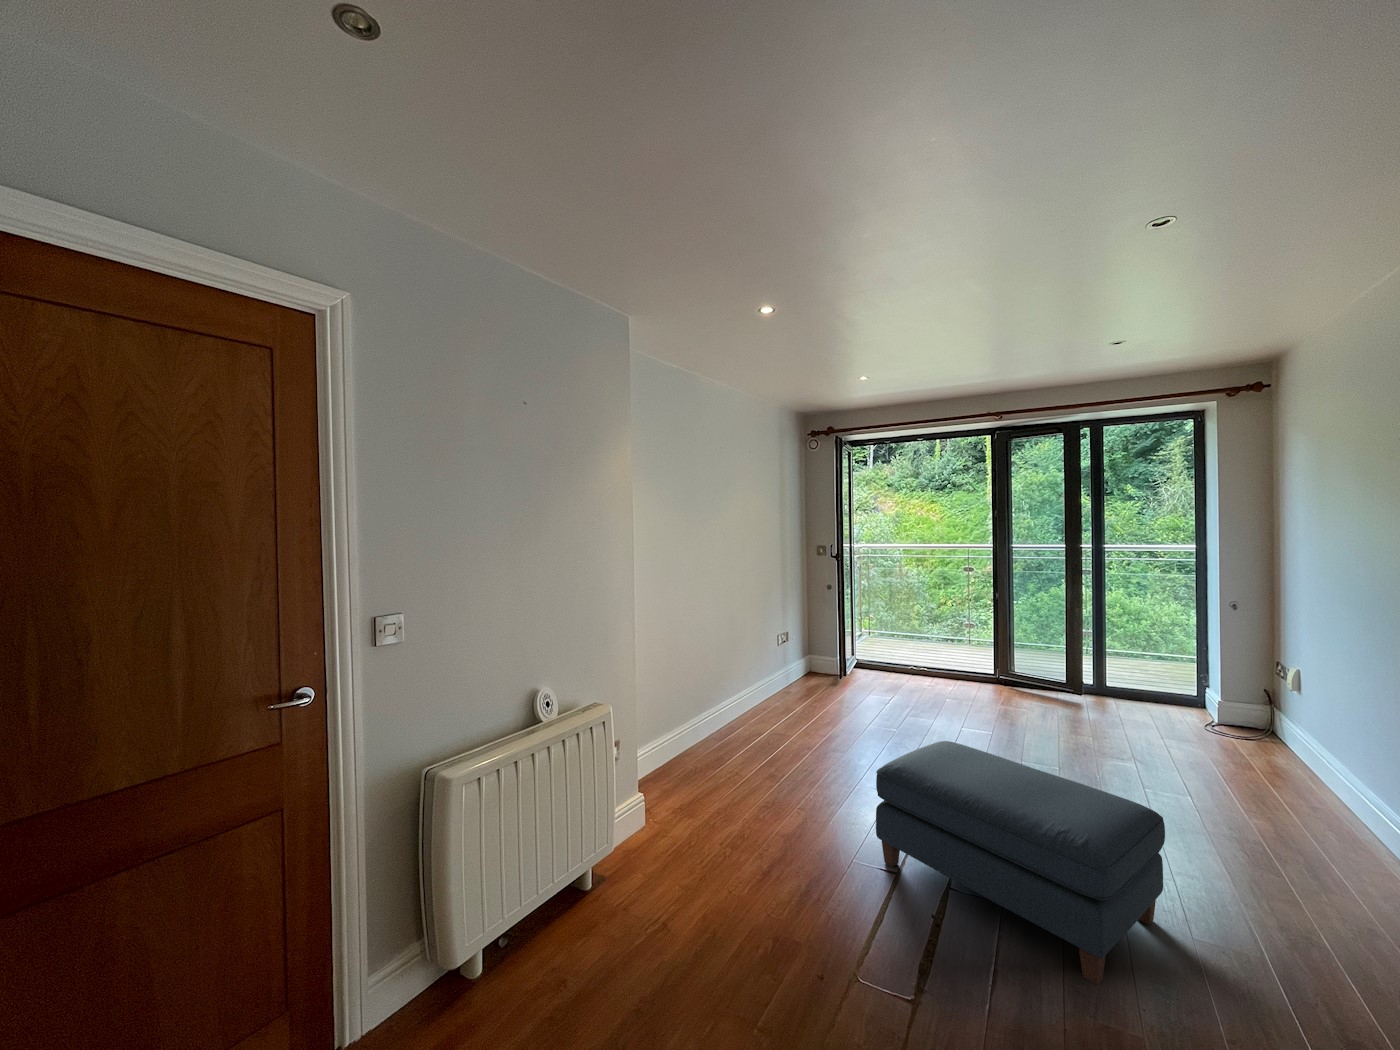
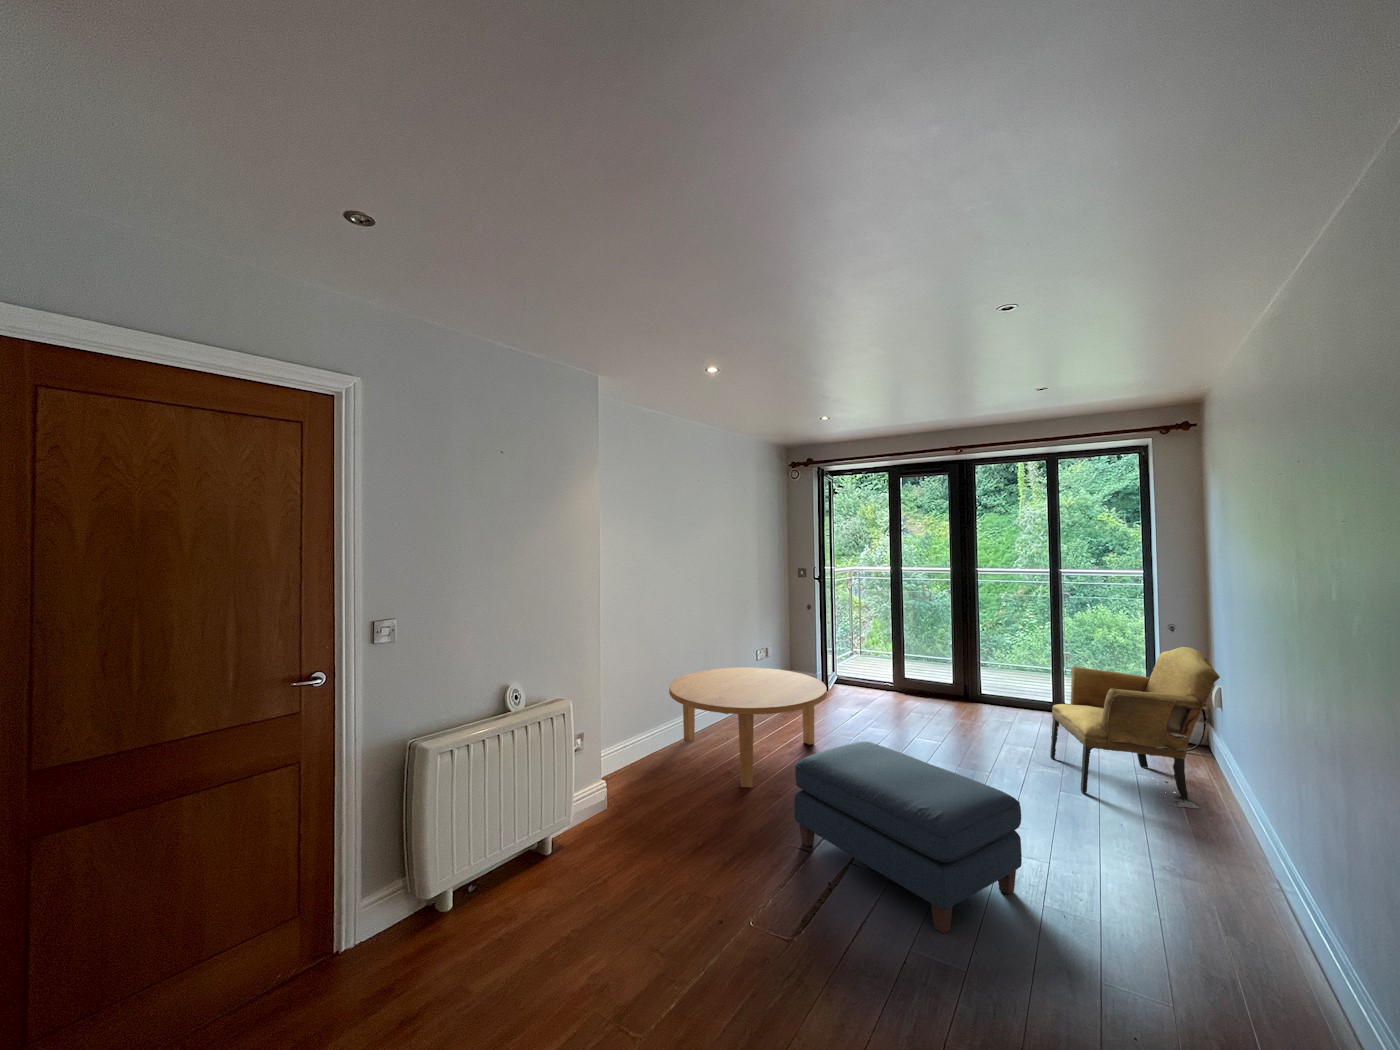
armchair: none [1114,626,1322,803] -> present [1050,647,1220,808]
coffee table: none [702,654,878,792] -> present [669,668,827,788]

